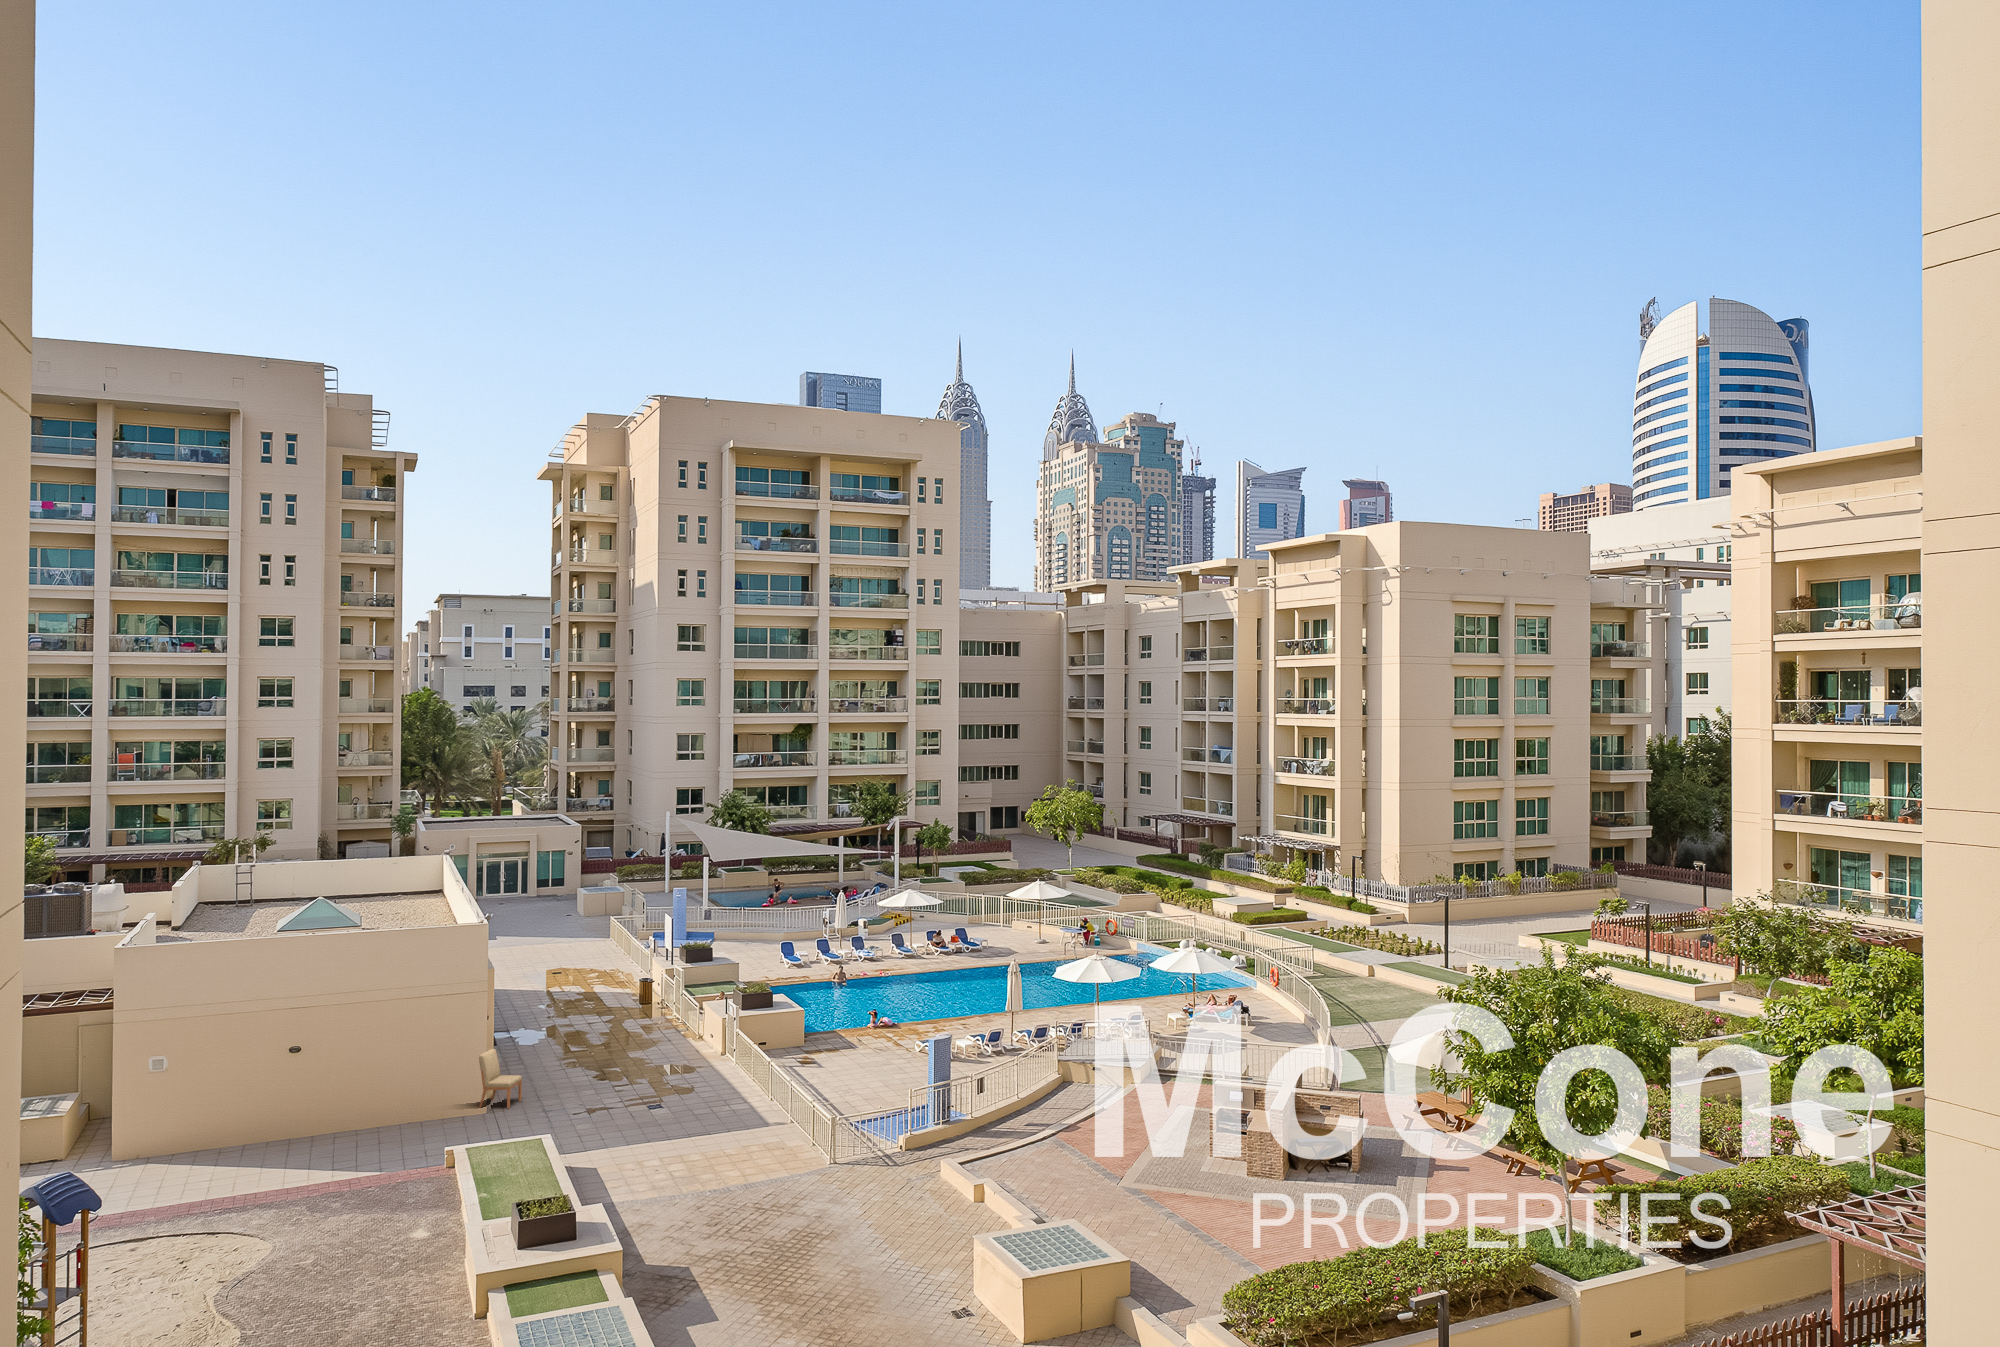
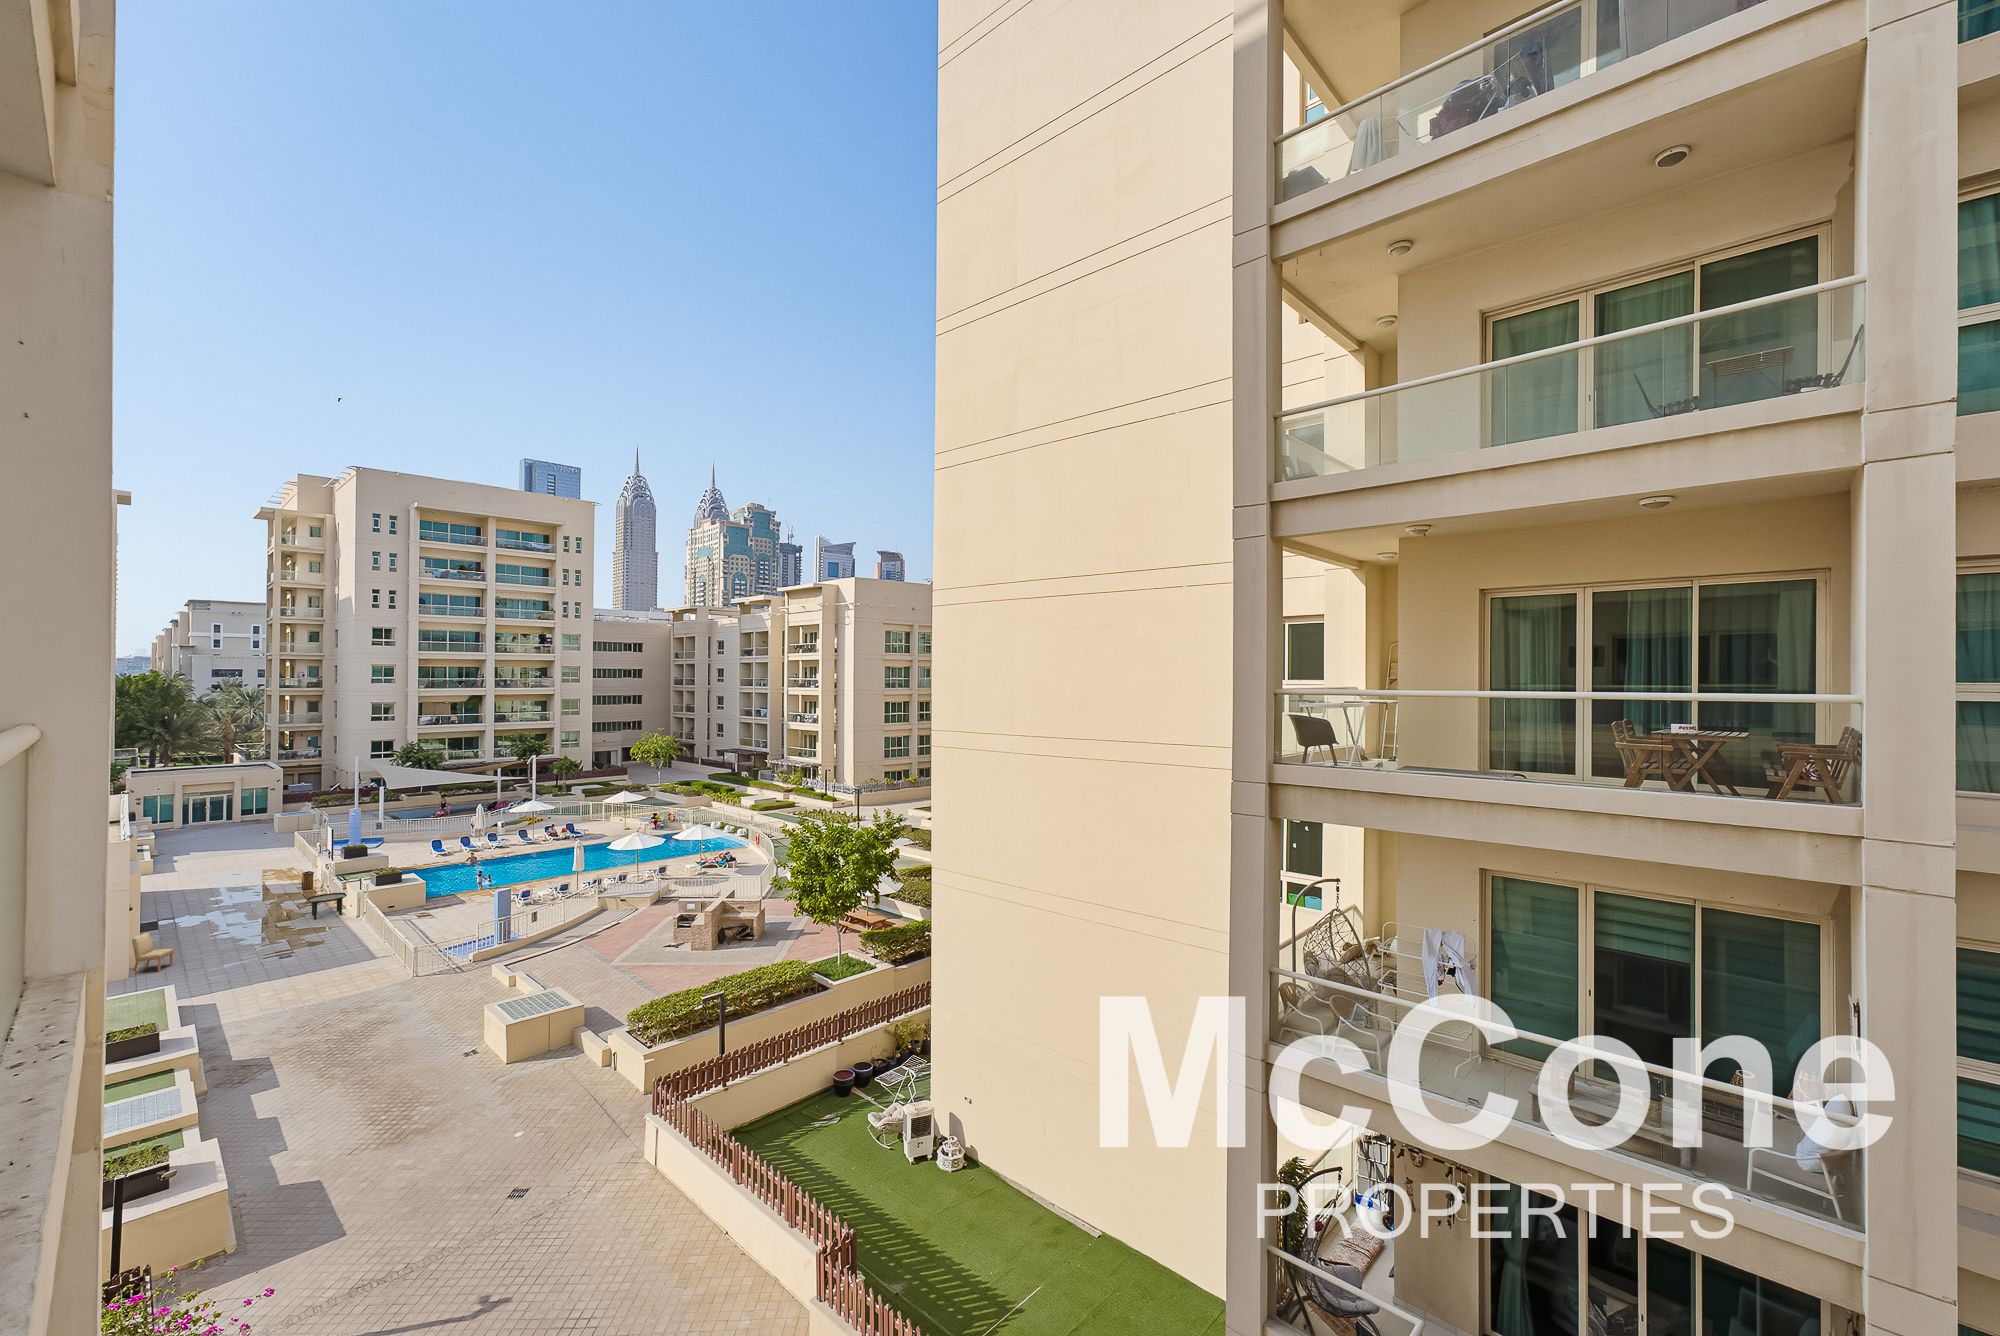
round table: none [658,1012,707,1050] -> present [306,893,347,919]

